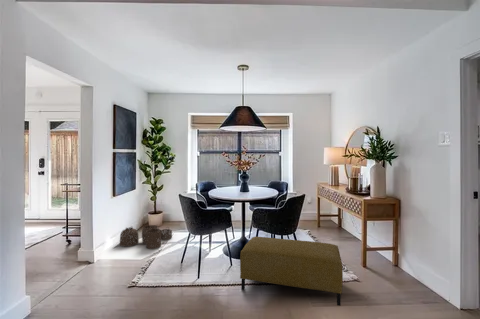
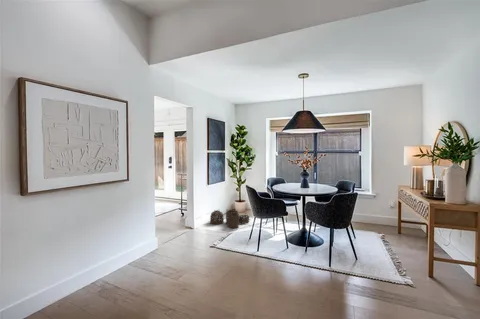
ottoman: present [240,237,343,306] -> none [288,225,387,294]

